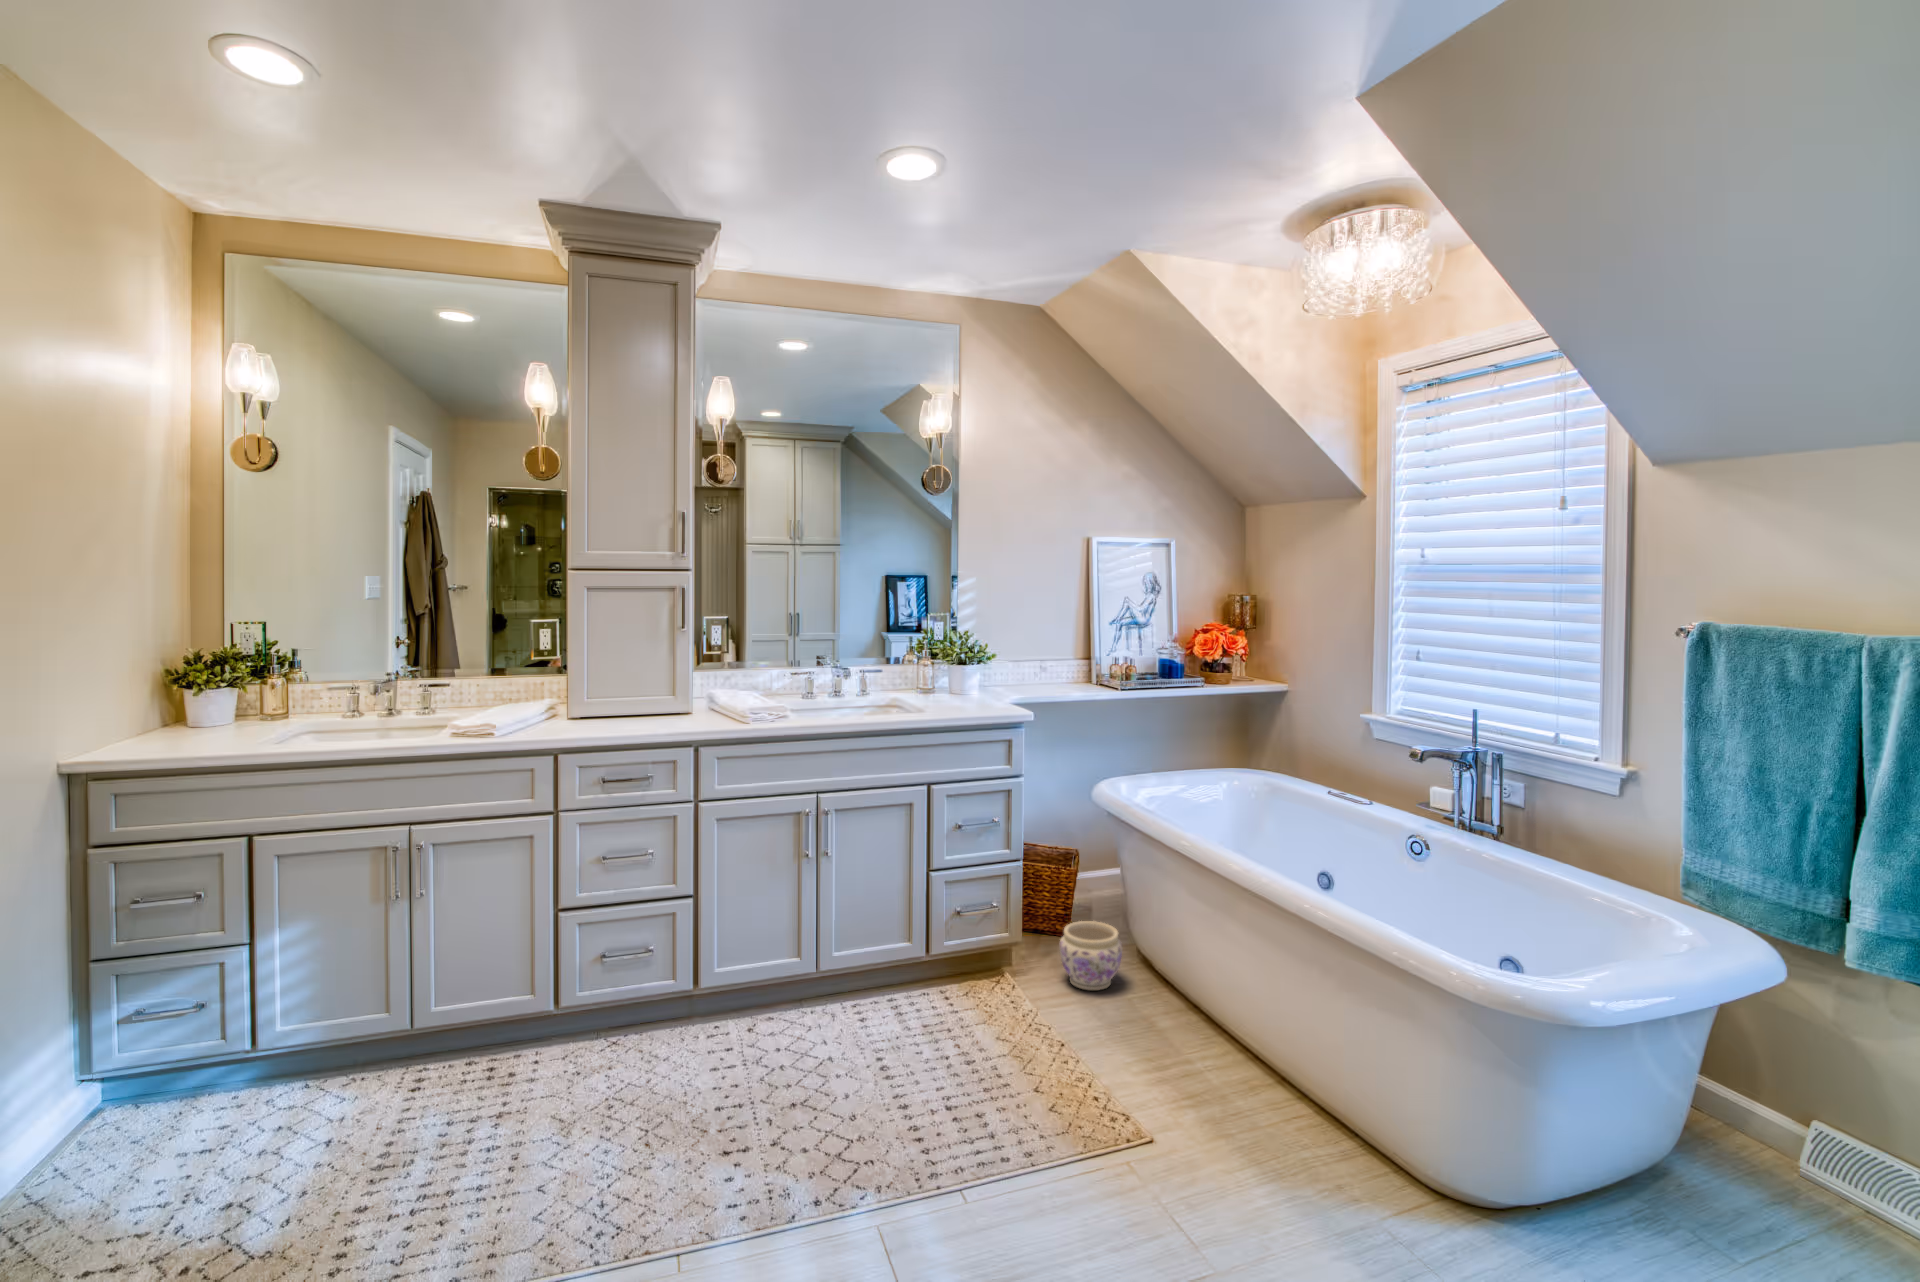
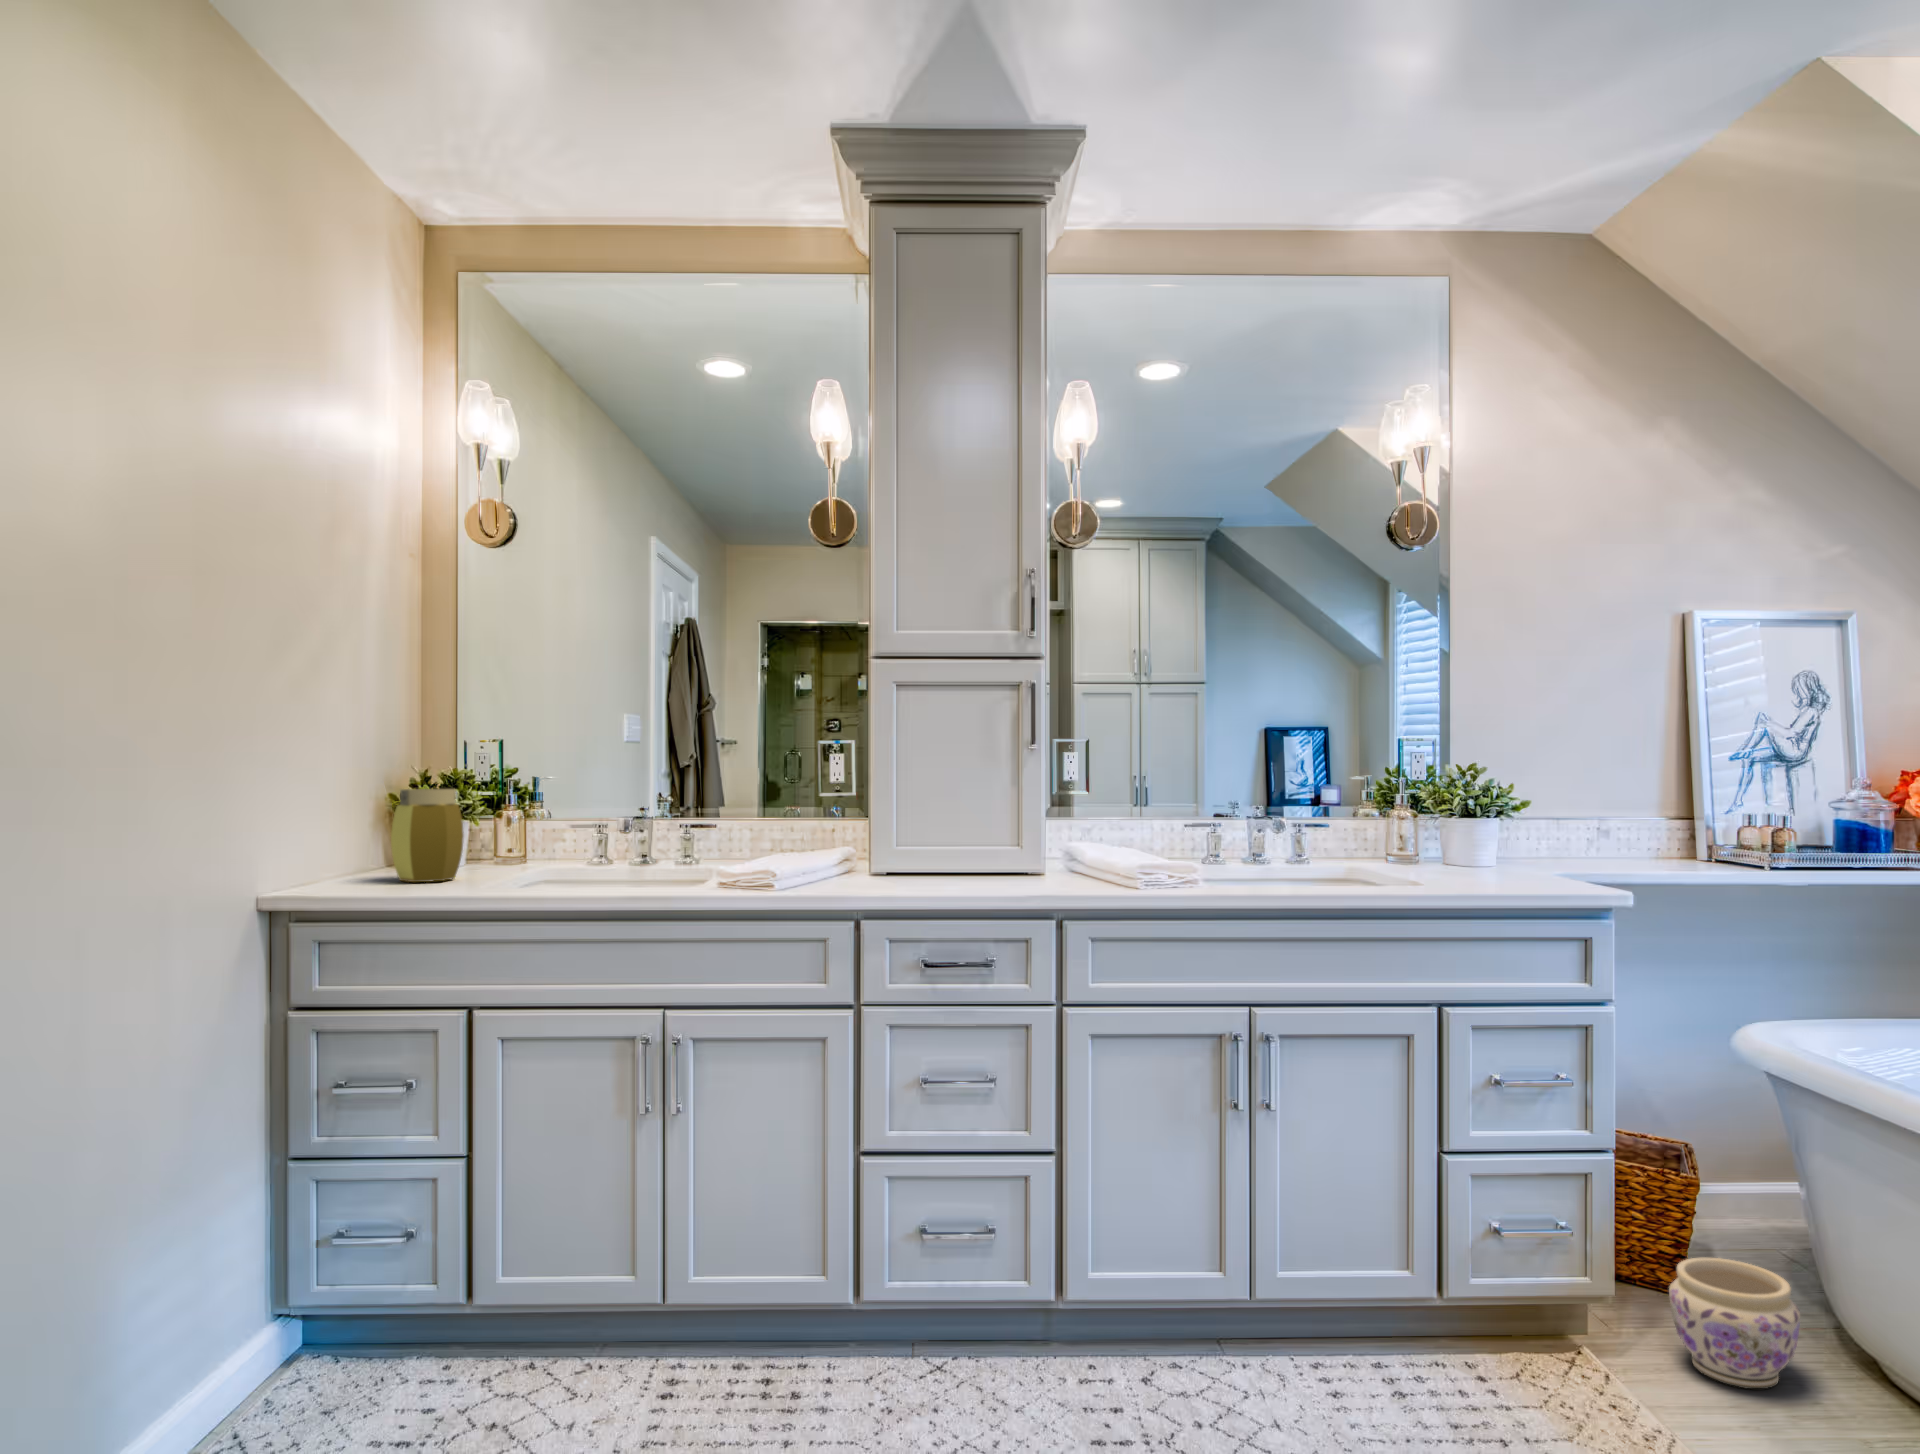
jar: none [164,666,231,740] -> present [391,789,464,882]

